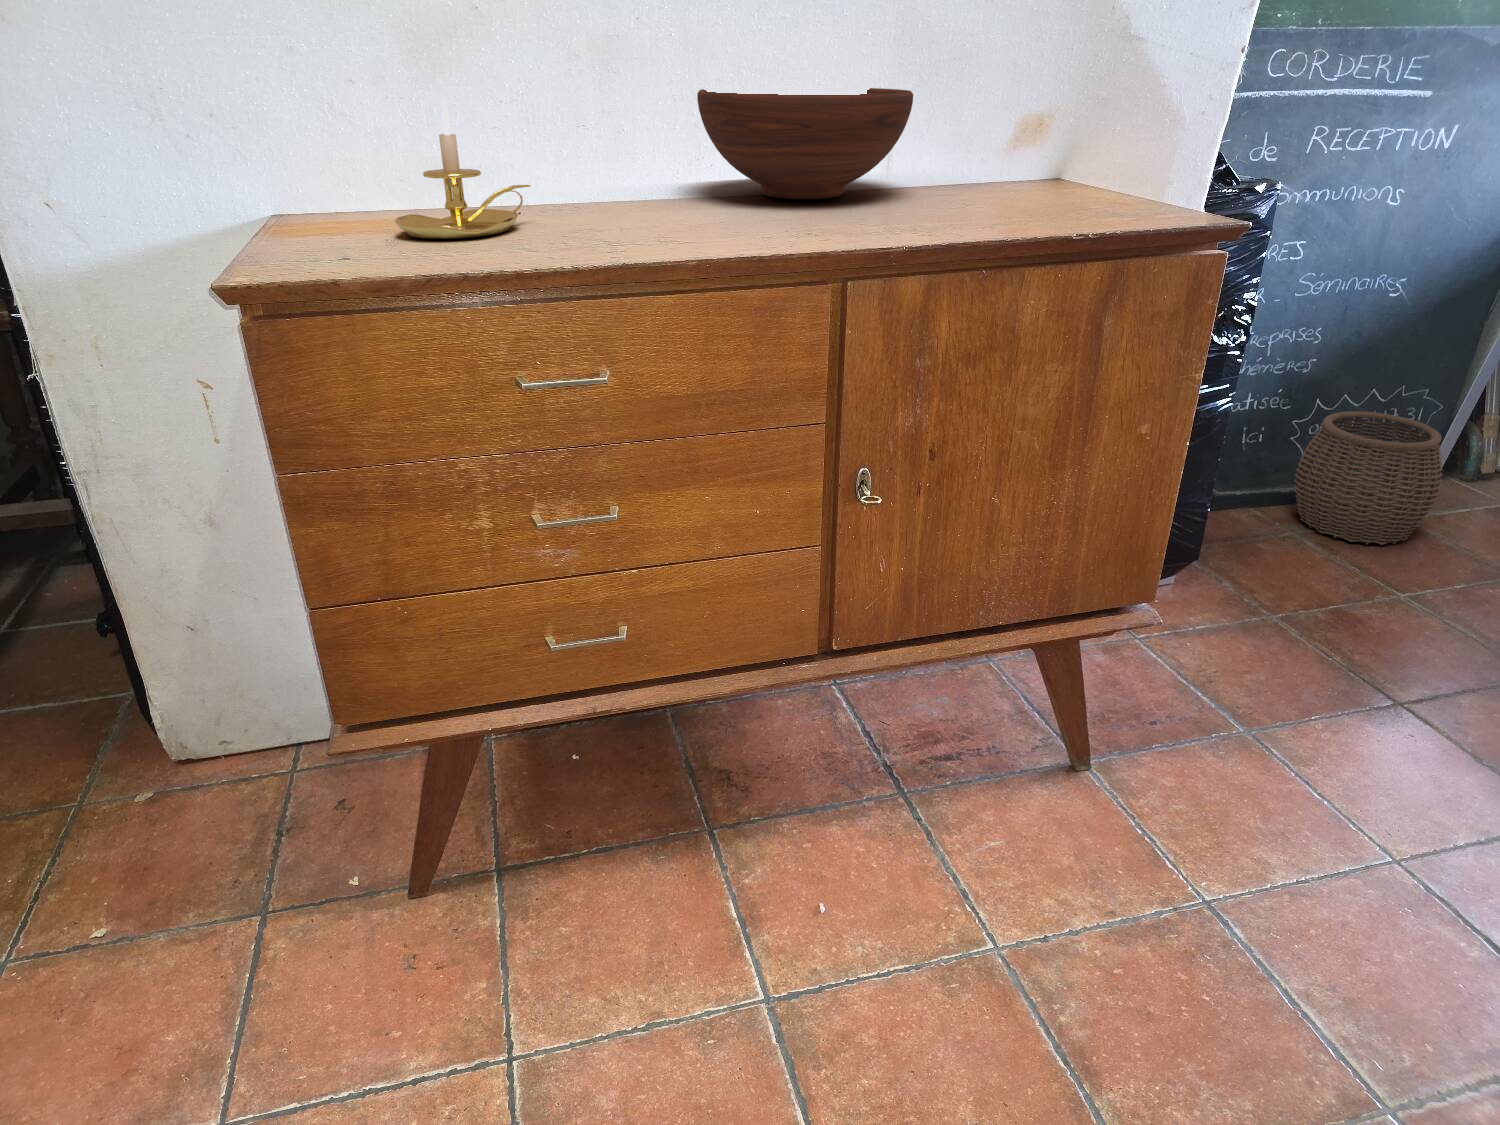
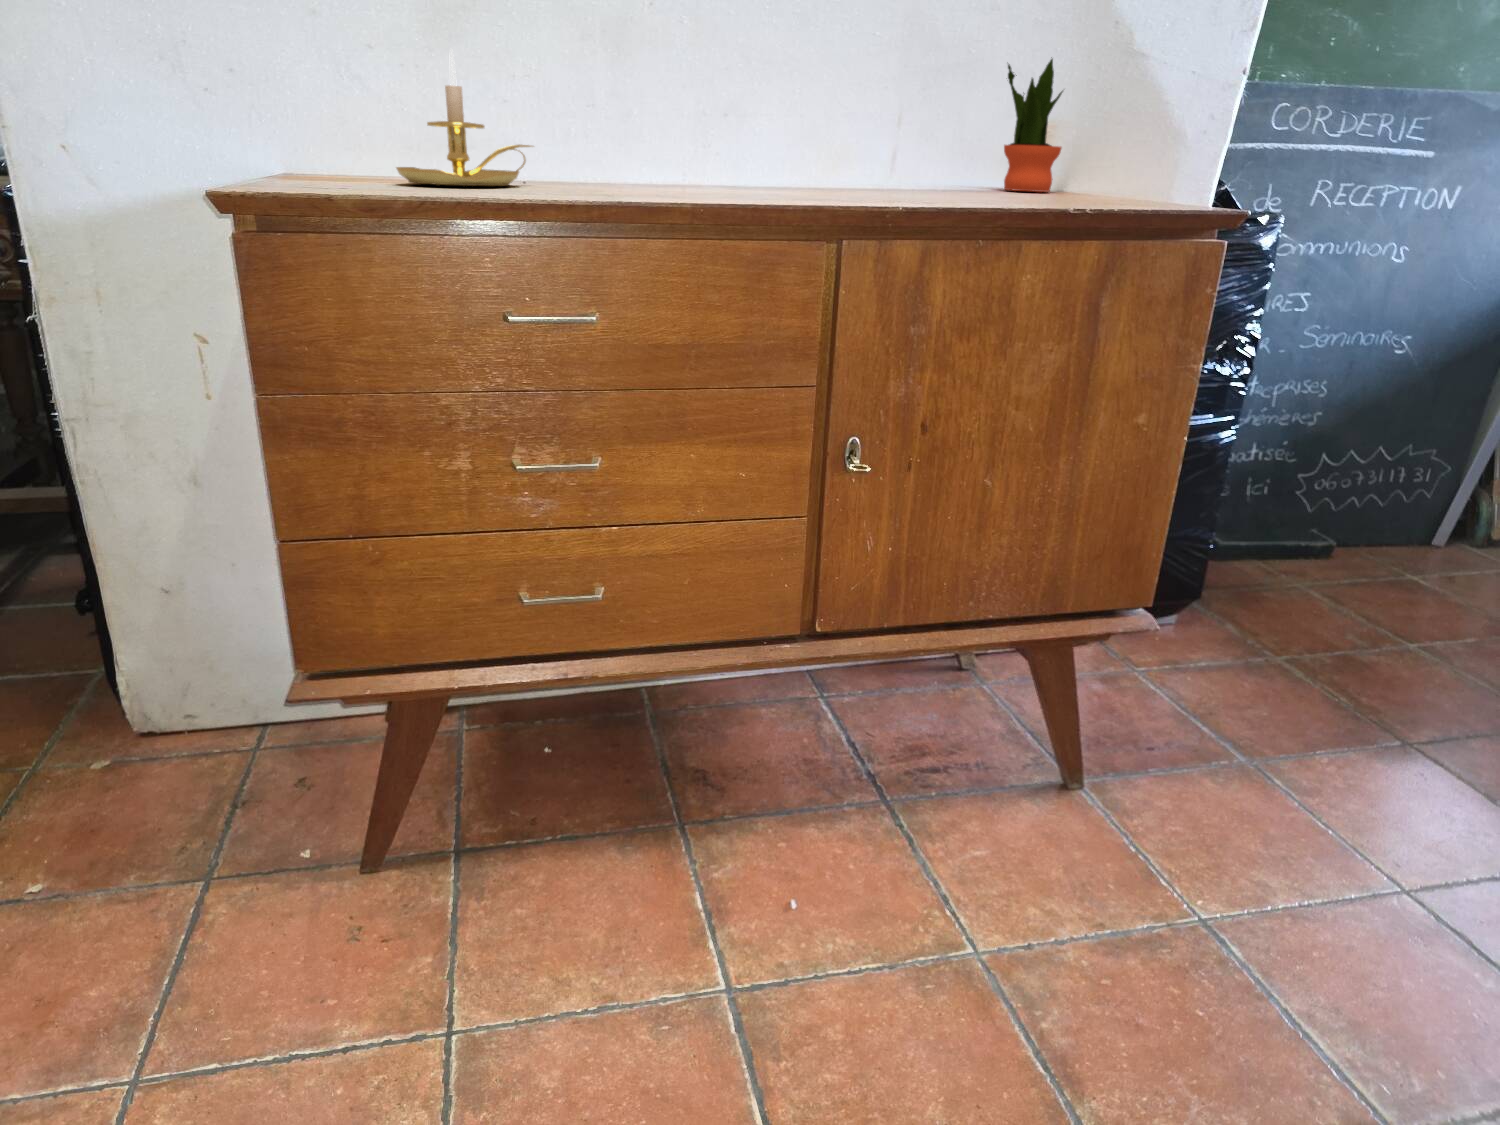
potted plant: none [988,29,1060,184] -> present [1004,59,1063,192]
fruit bowl: present [697,88,913,200] -> none [707,72,919,188]
woven basket: present [1295,411,1443,545] -> none [1299,465,1449,597]

